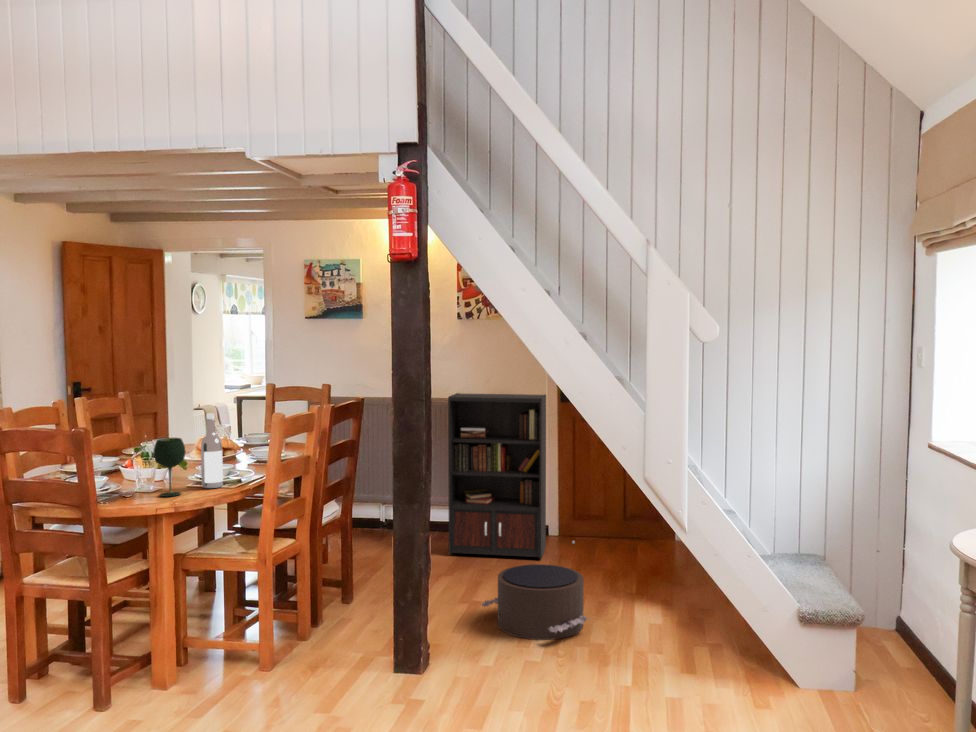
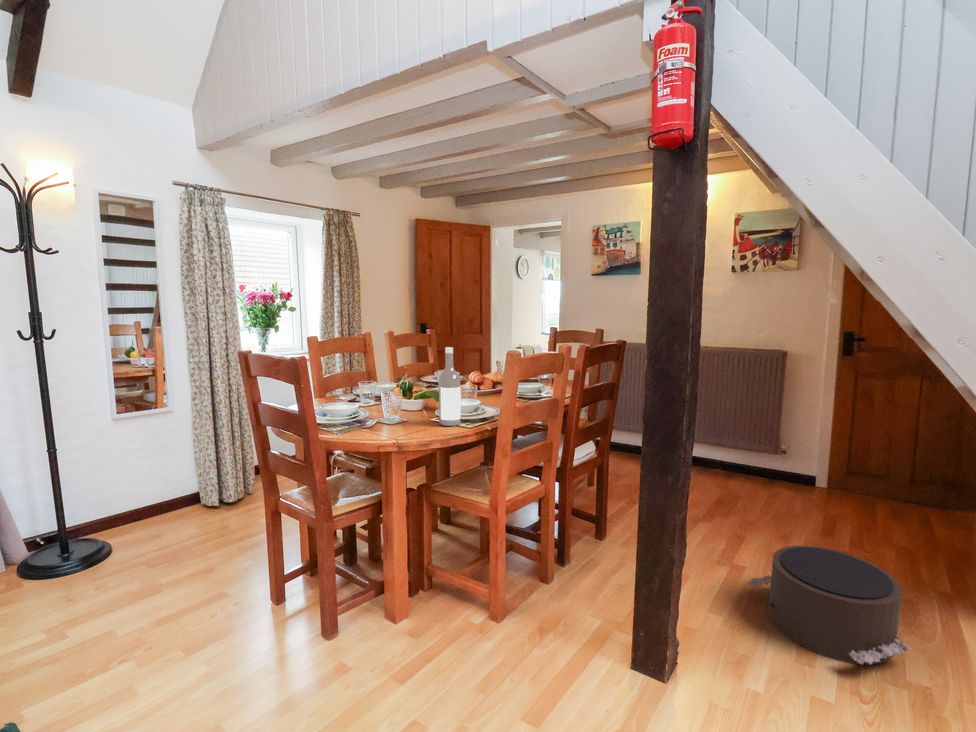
bookcase: present [448,393,575,559] -> none [708,342,851,520]
wine glass: present [154,438,185,497] -> none [389,370,421,431]

